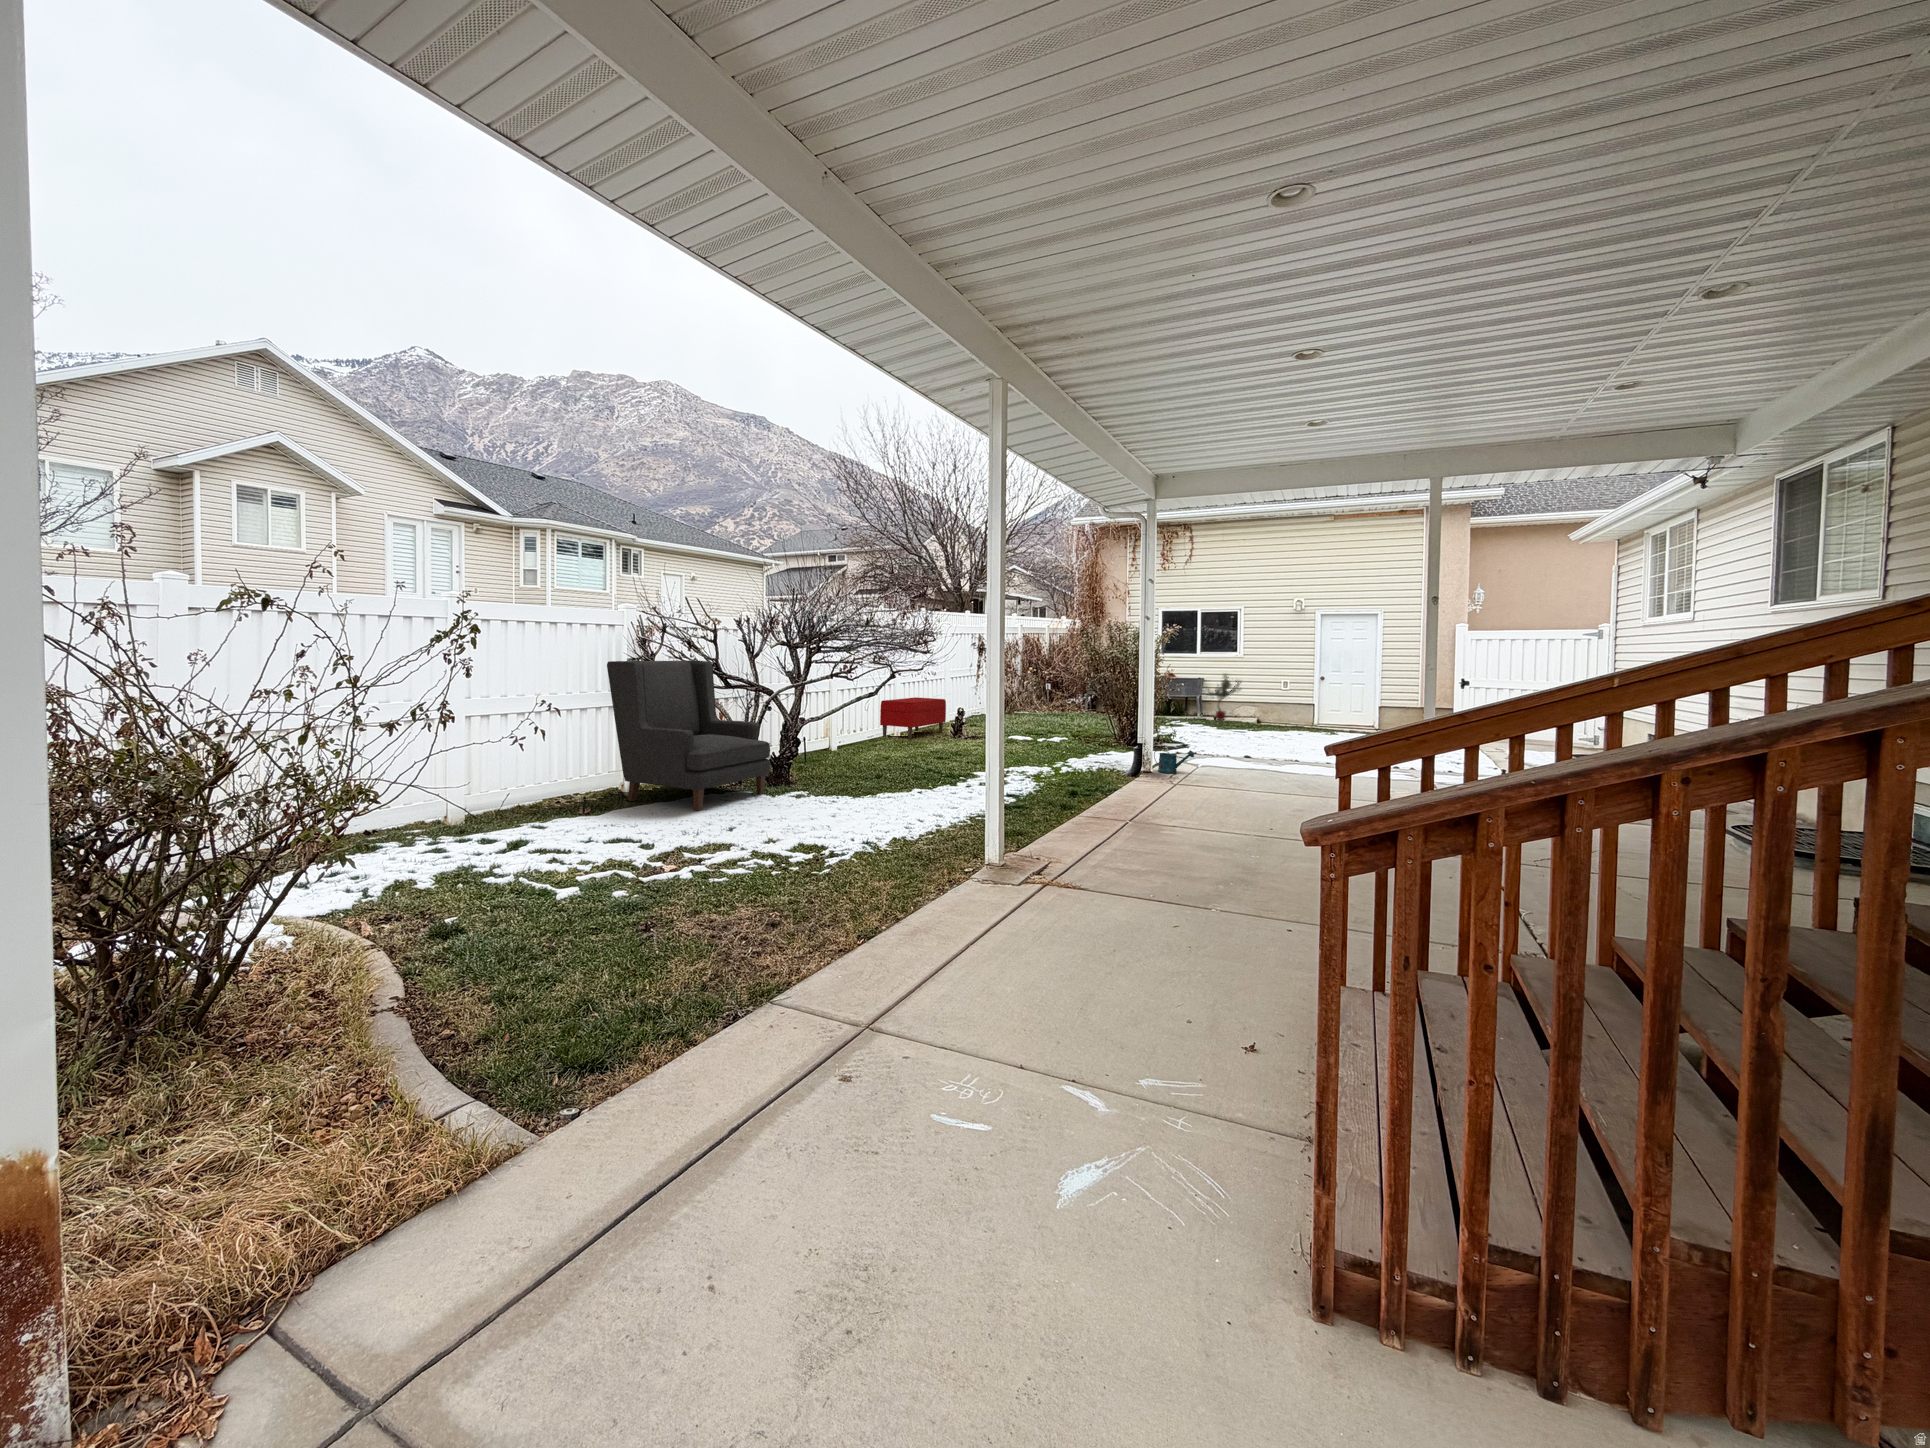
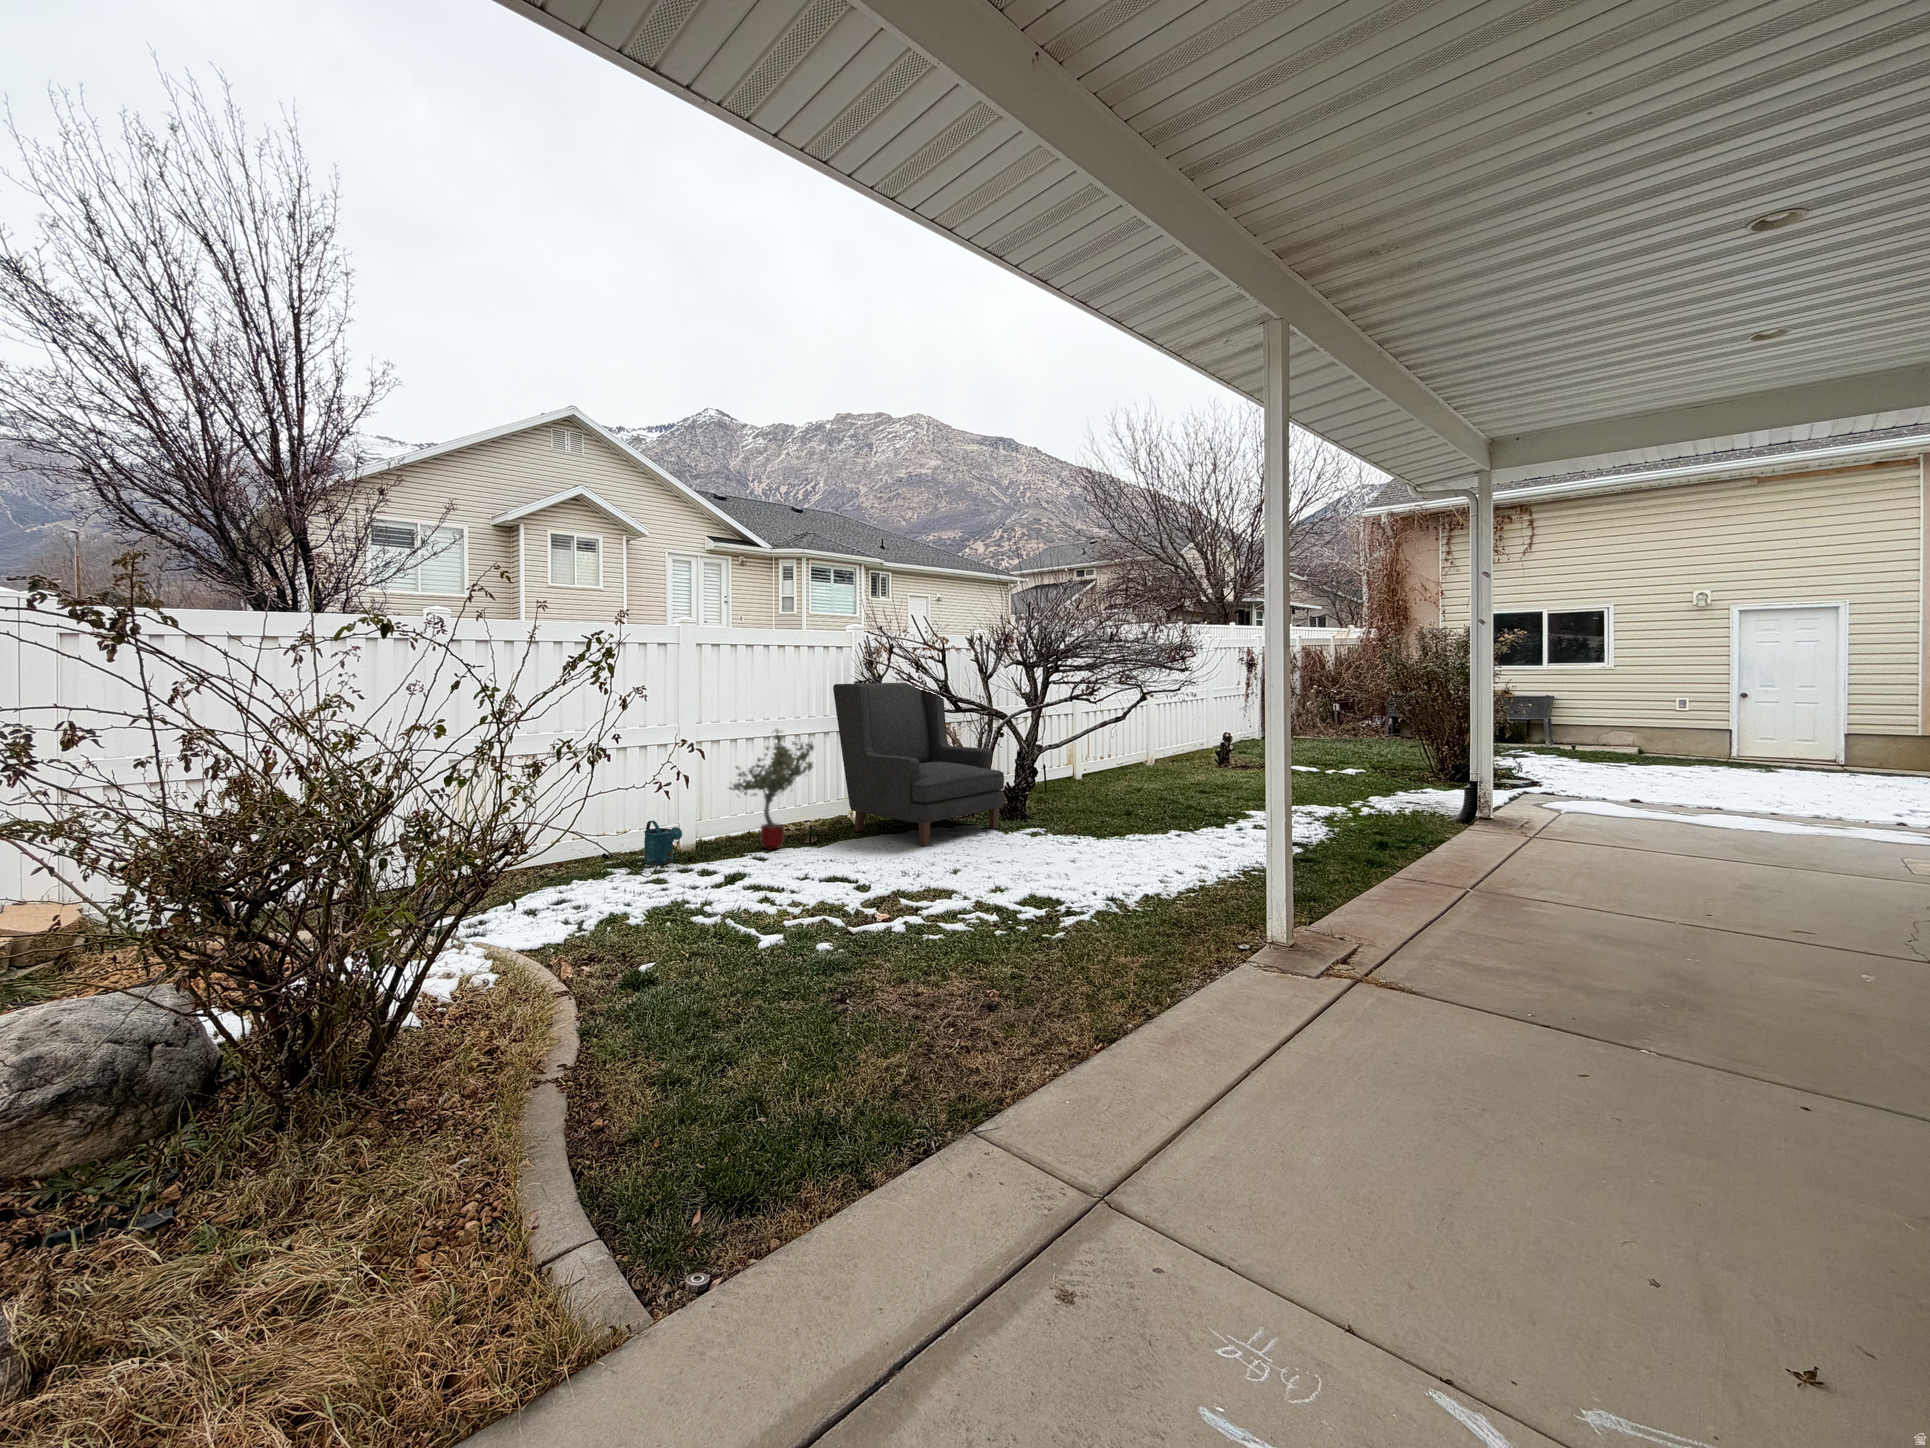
potted tree: present [1203,675,1241,720] -> present [729,729,814,850]
bench: present [880,697,946,739] -> none [1132,720,1209,767]
watering can: present [1154,750,1194,774] -> present [644,821,682,865]

